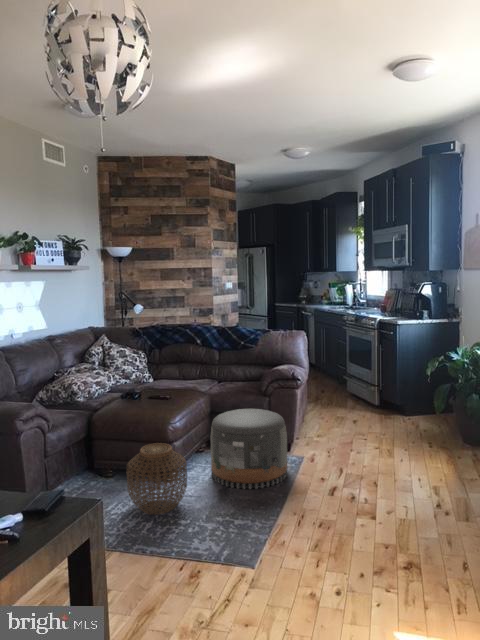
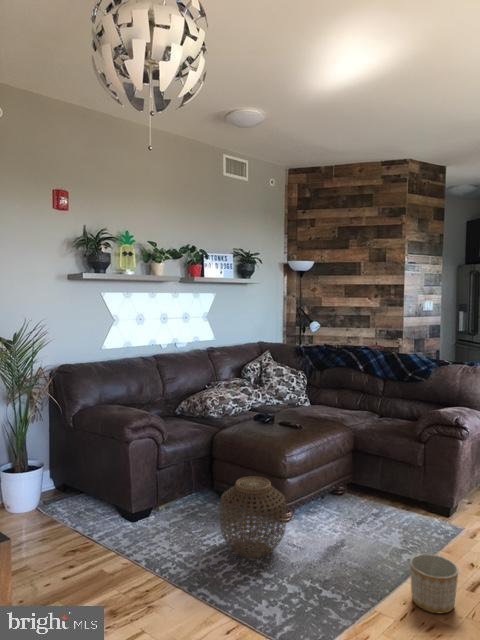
pouf: present [211,409,287,489] -> none [333,454,431,560]
planter: none [294,472,329,513] -> present [410,554,458,614]

